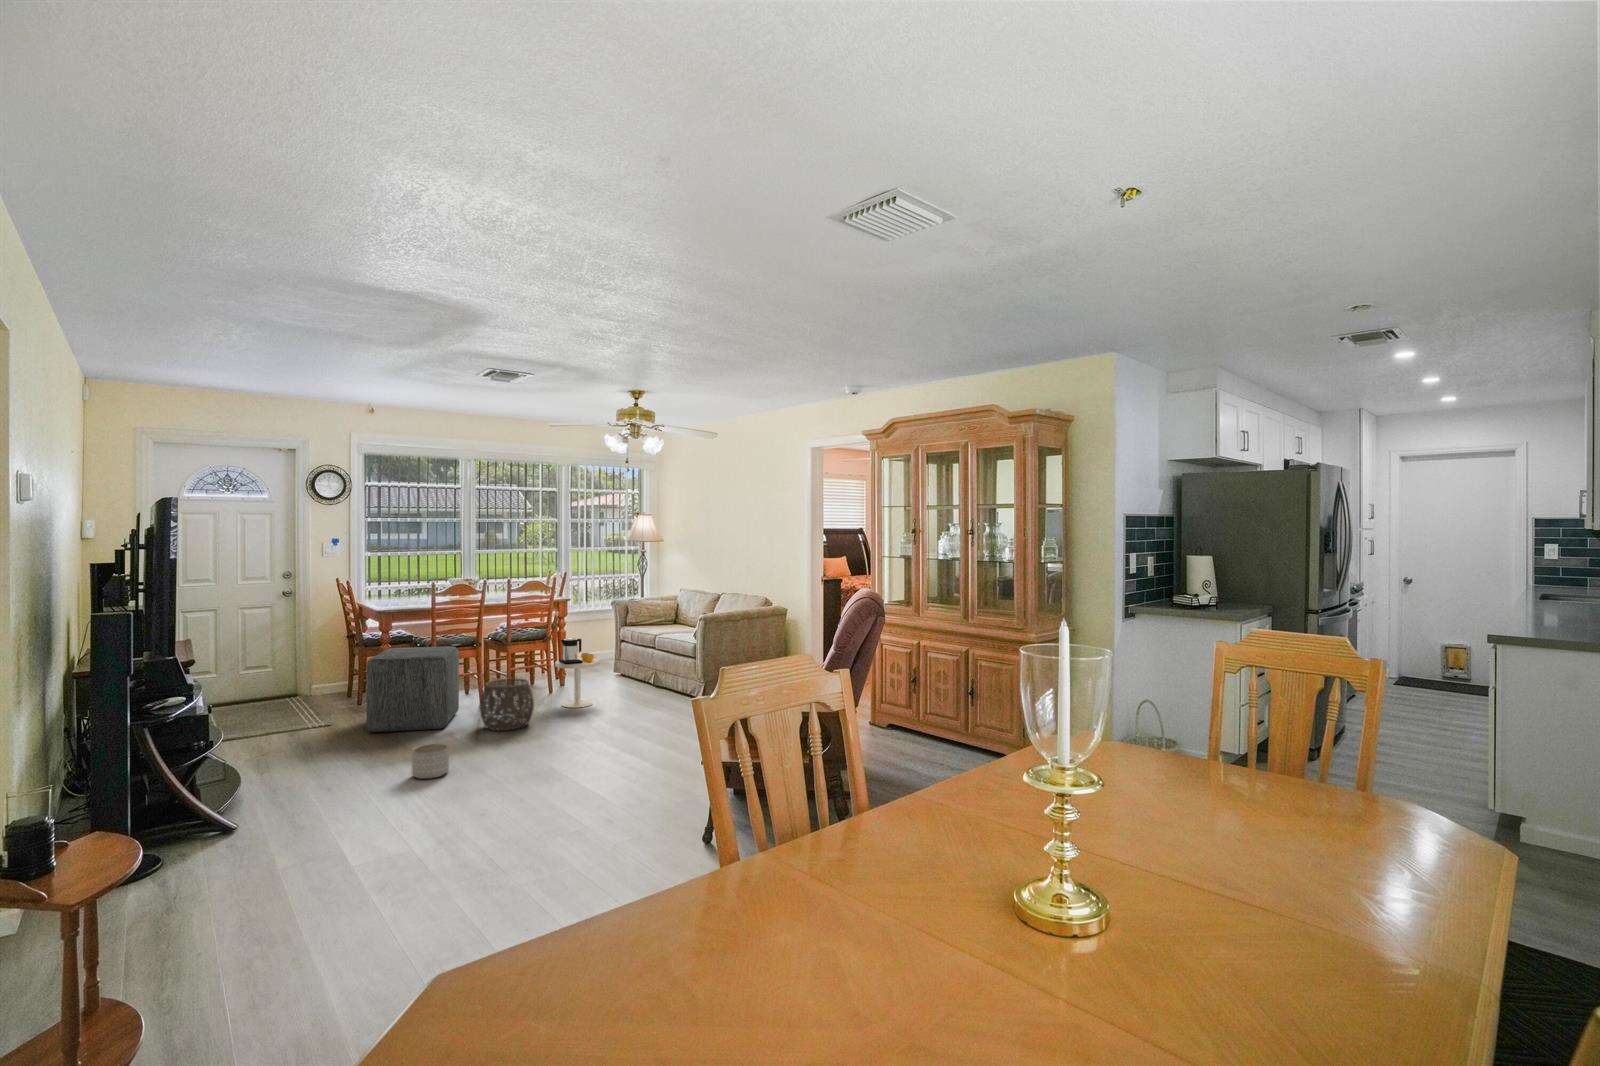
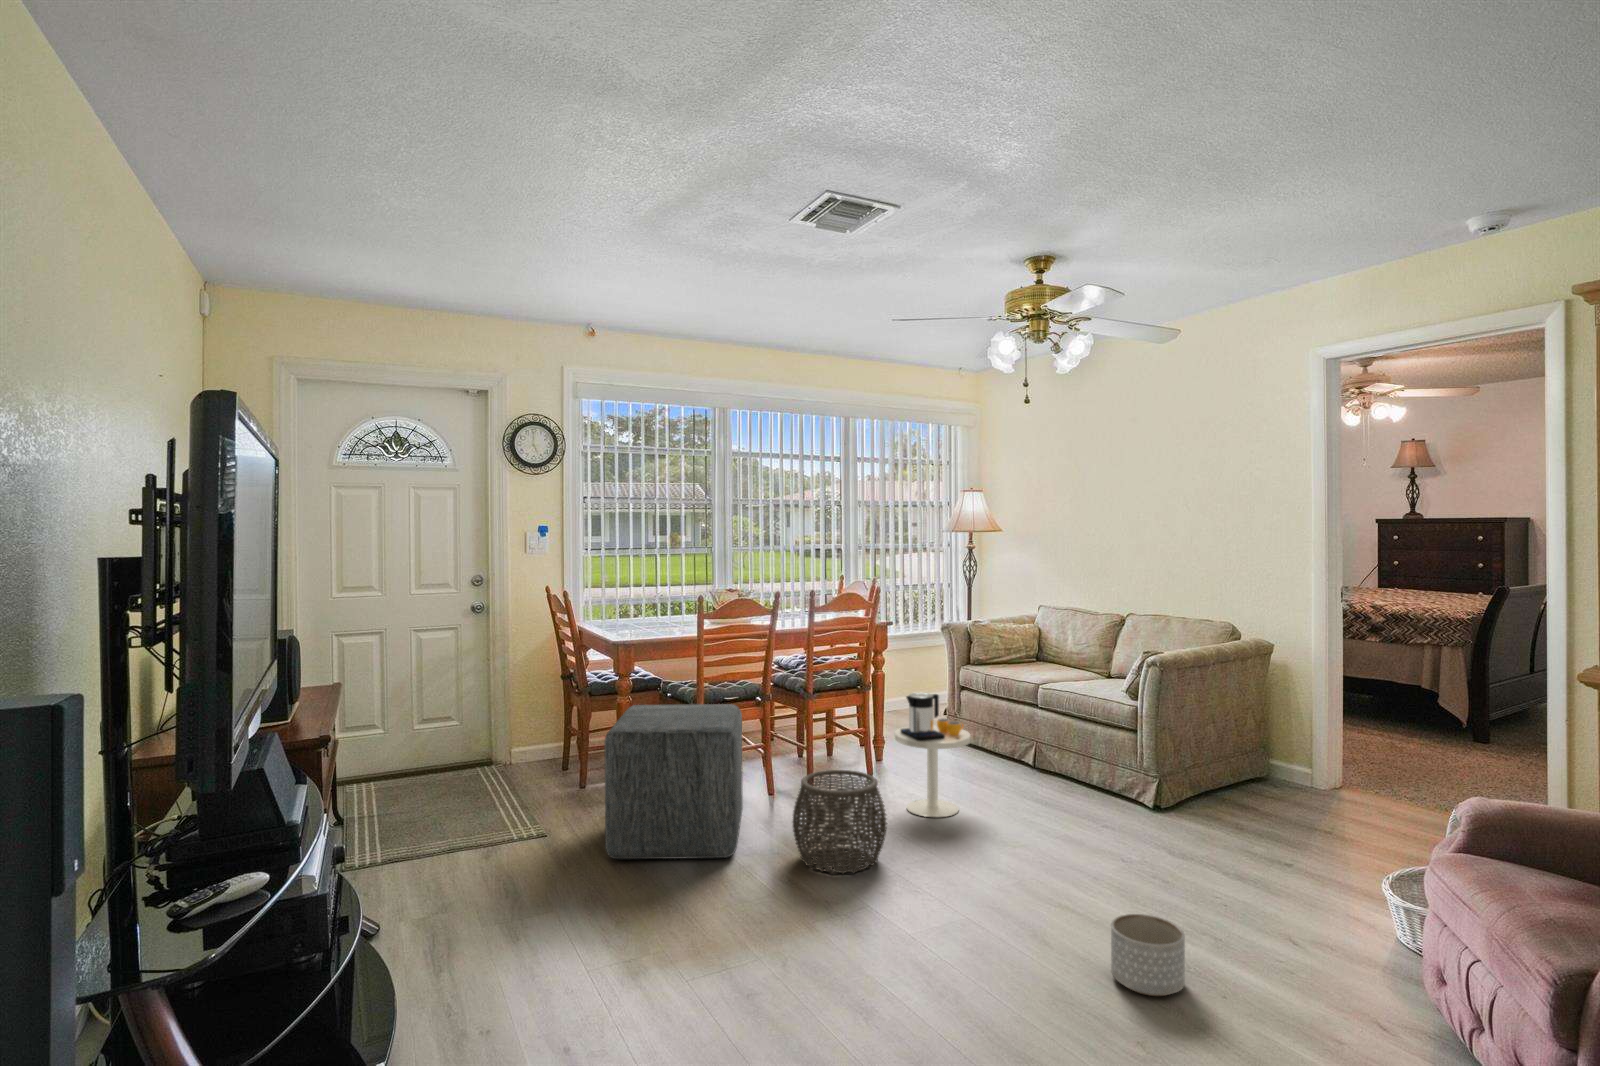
planter: present [412,744,449,779] -> present [1111,914,1185,996]

